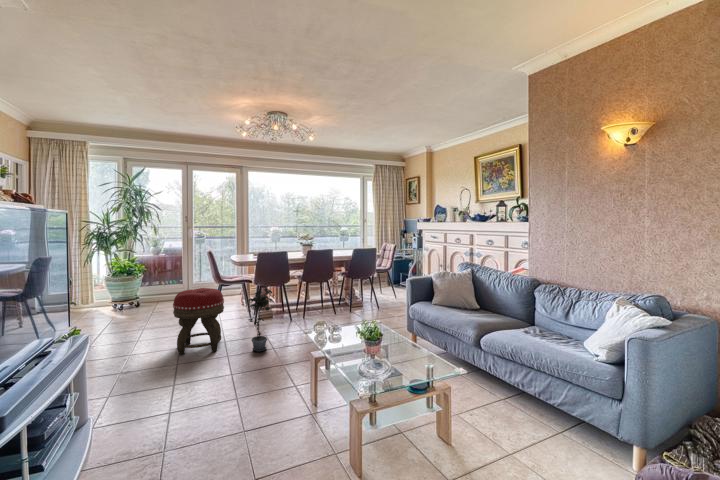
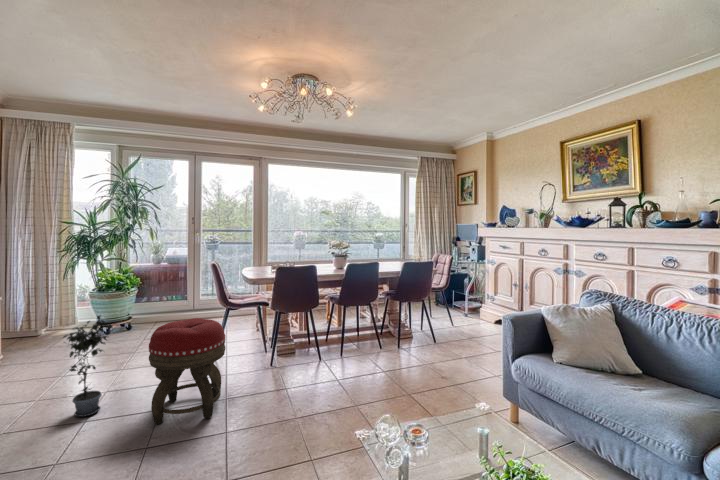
potted plant: present [248,285,273,352] -> present [64,316,113,417]

